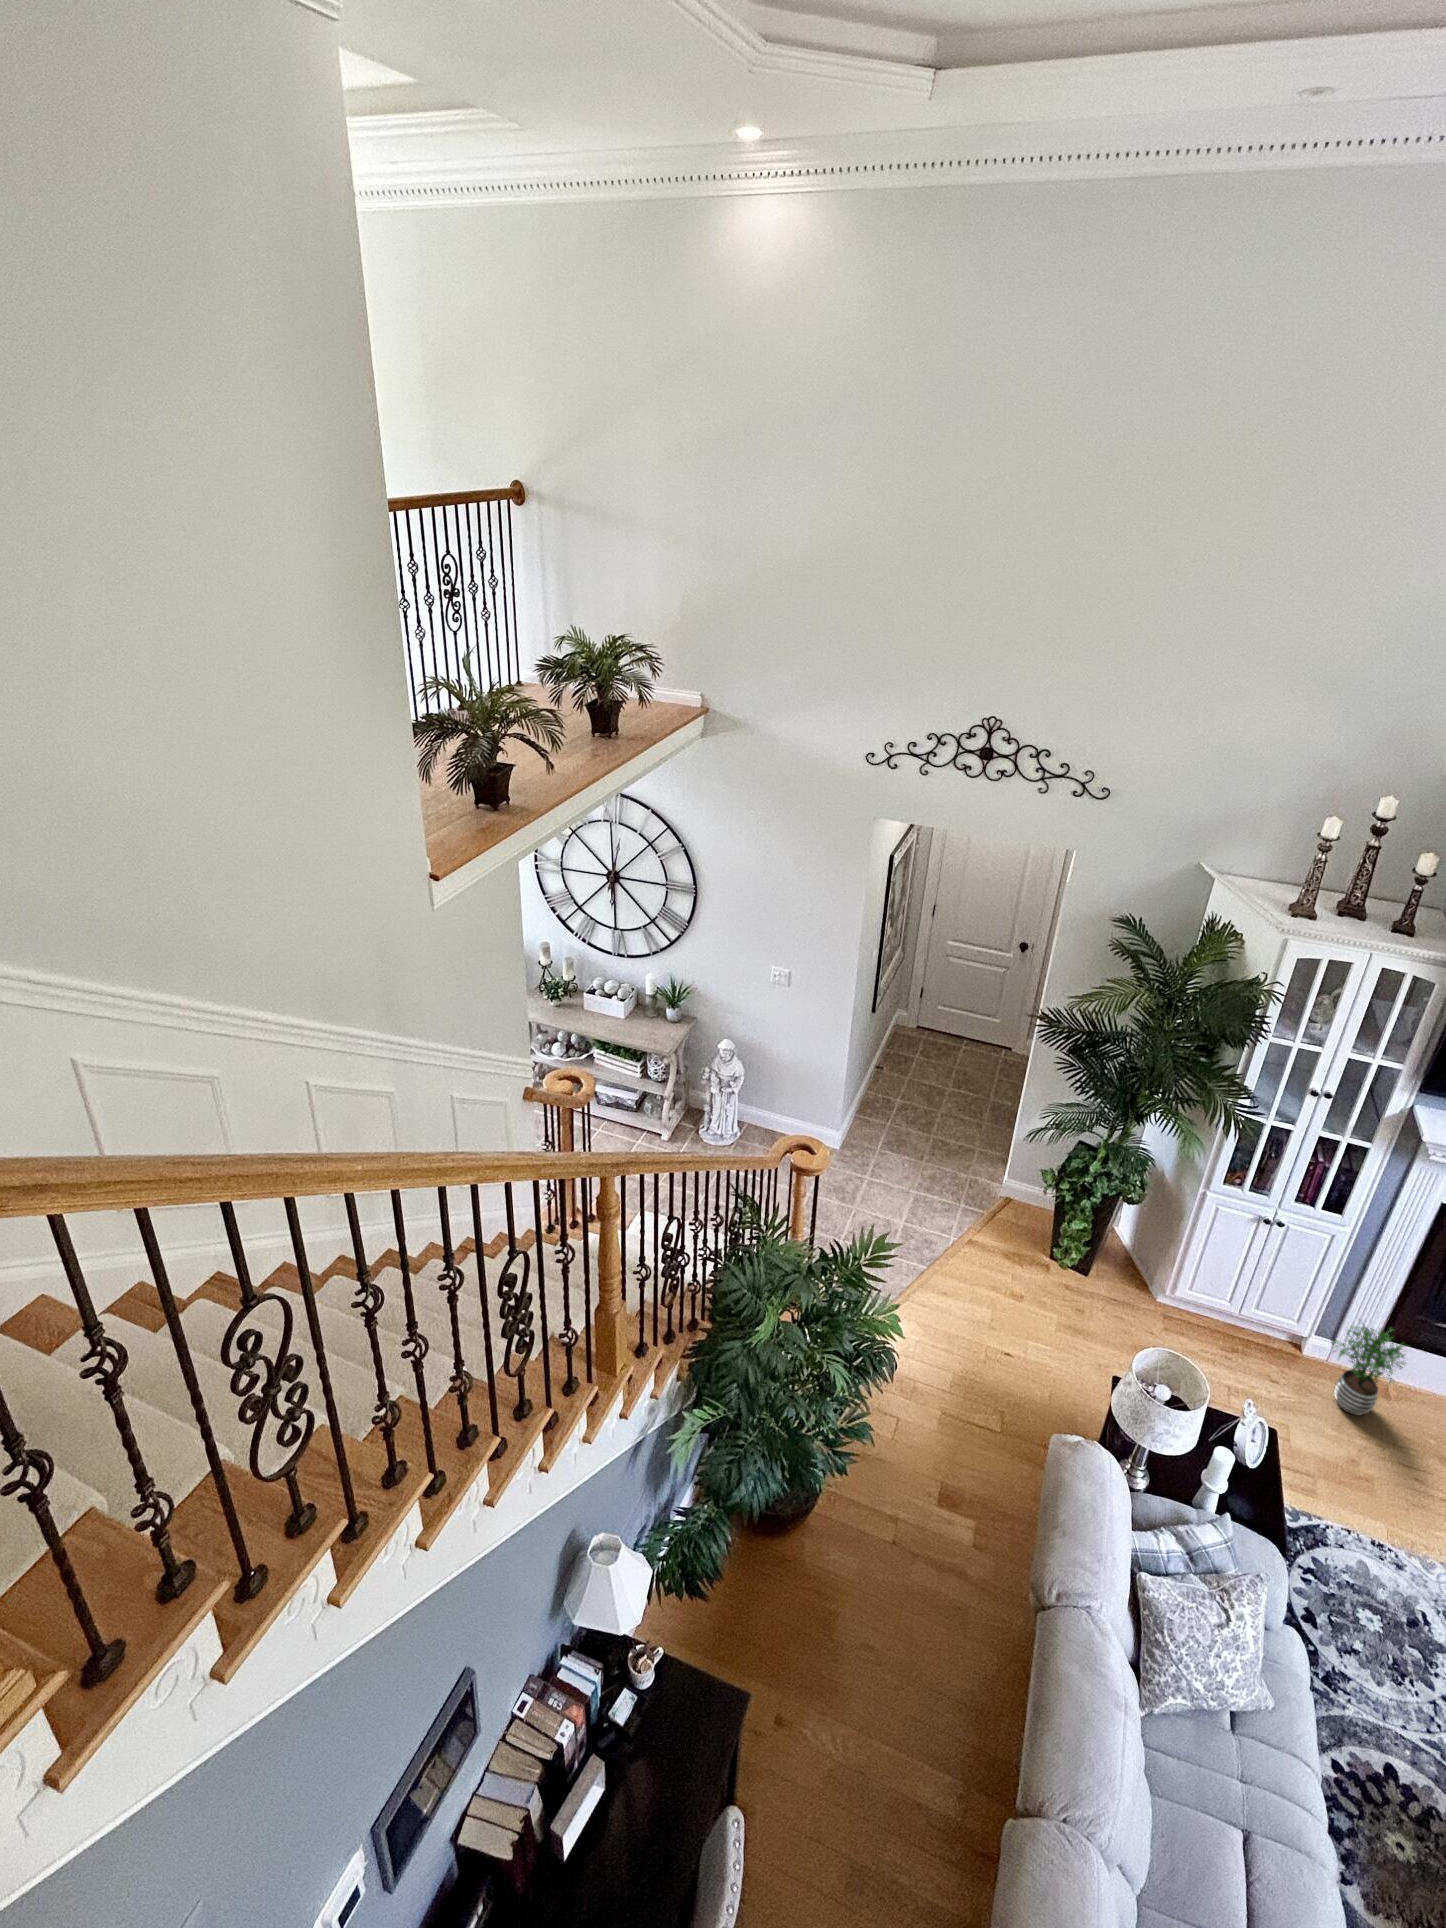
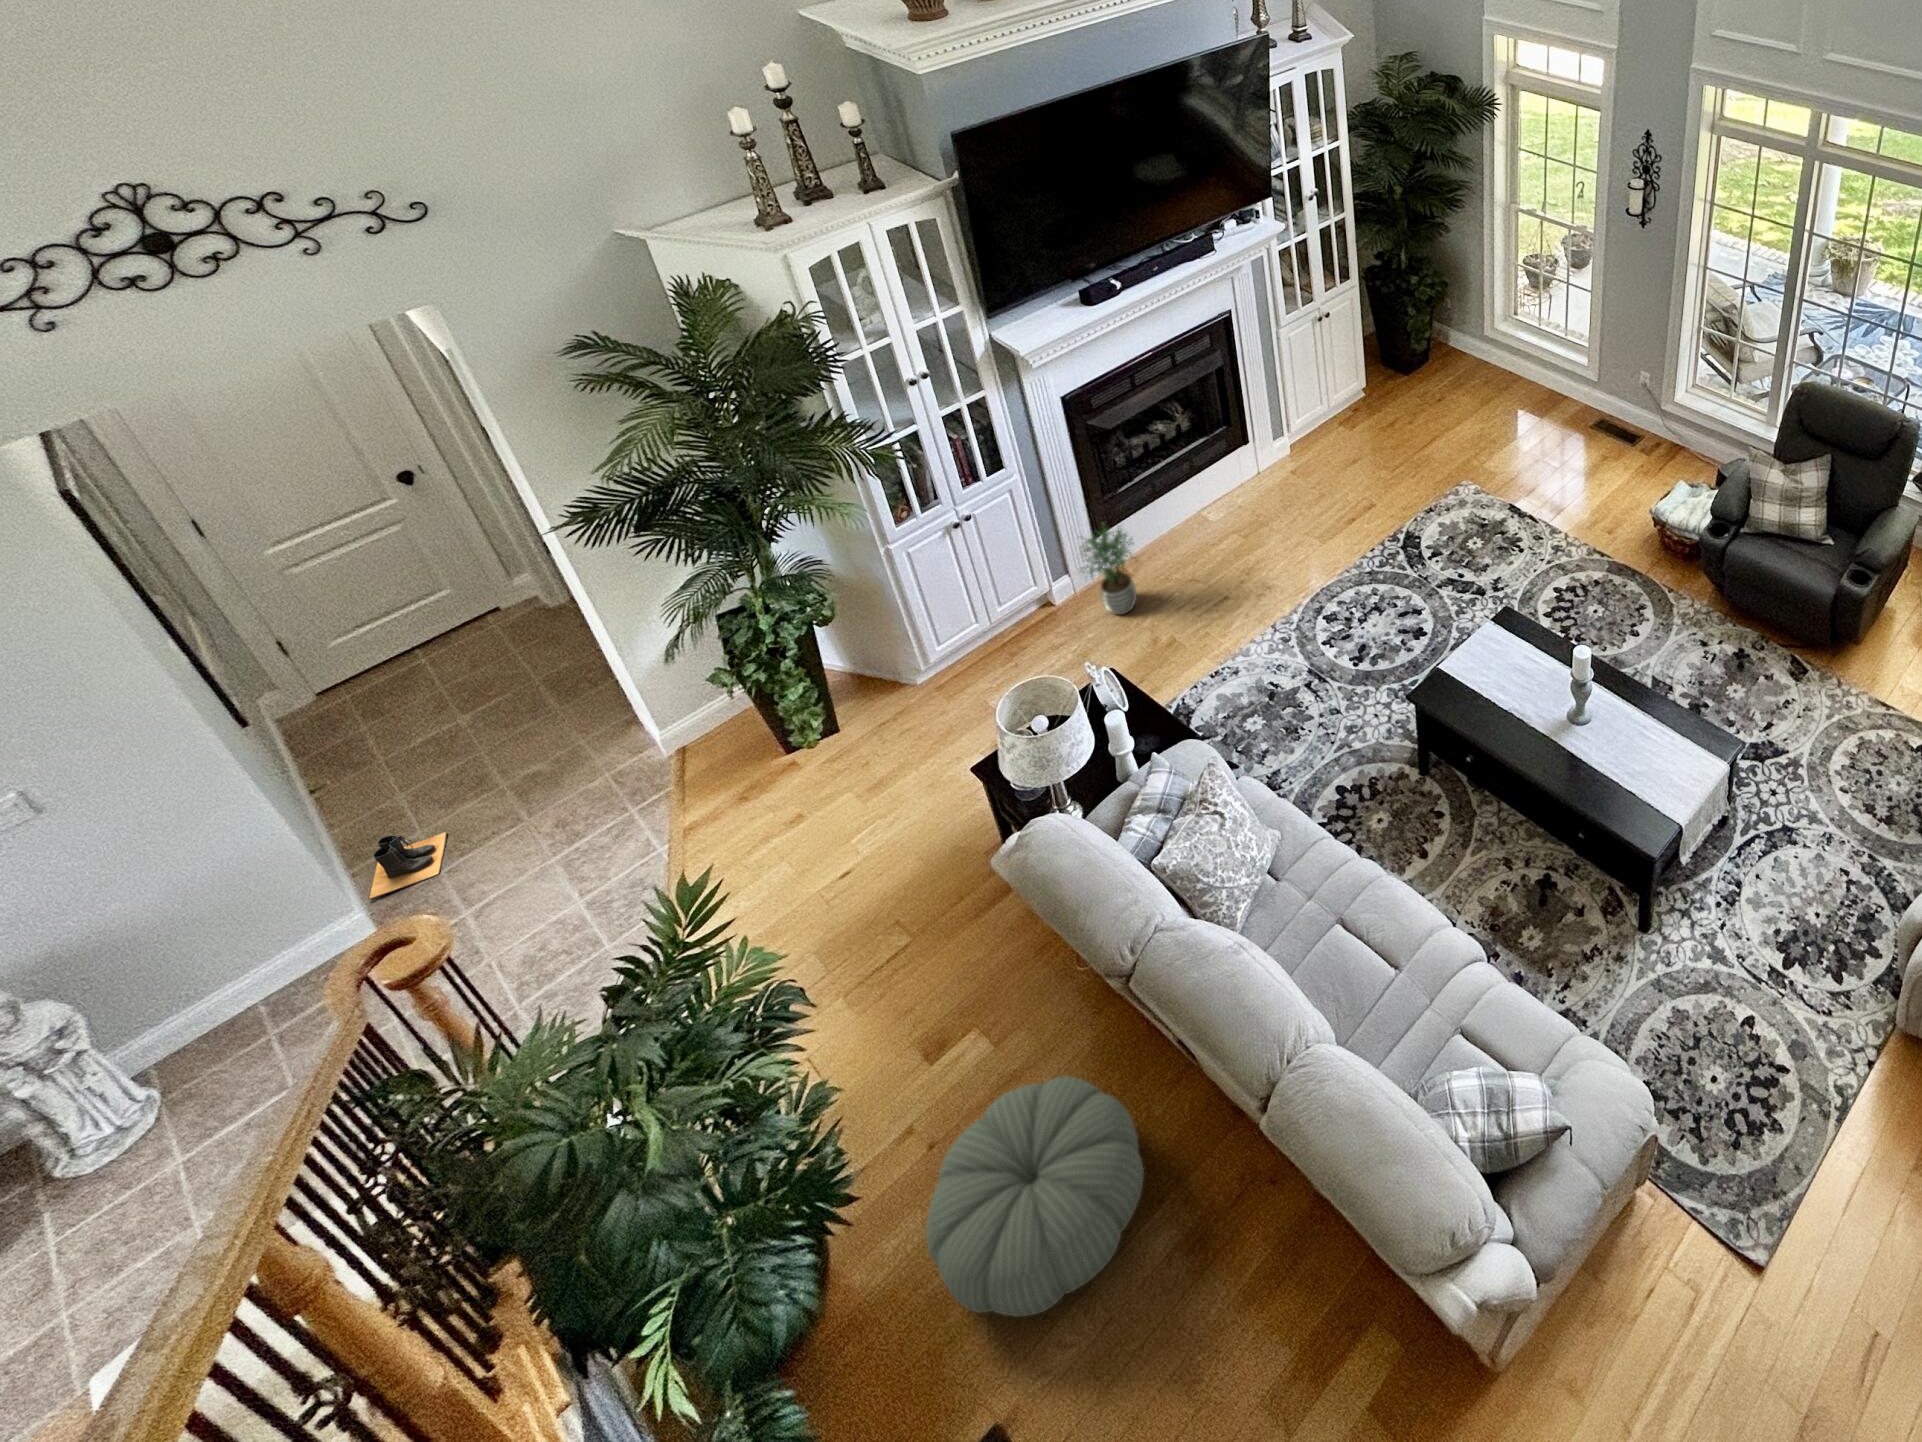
boots: none [848,1111,895,1149] -> present [368,832,447,899]
pouf: none [809,1551,980,1746] -> present [926,1076,1144,1317]

